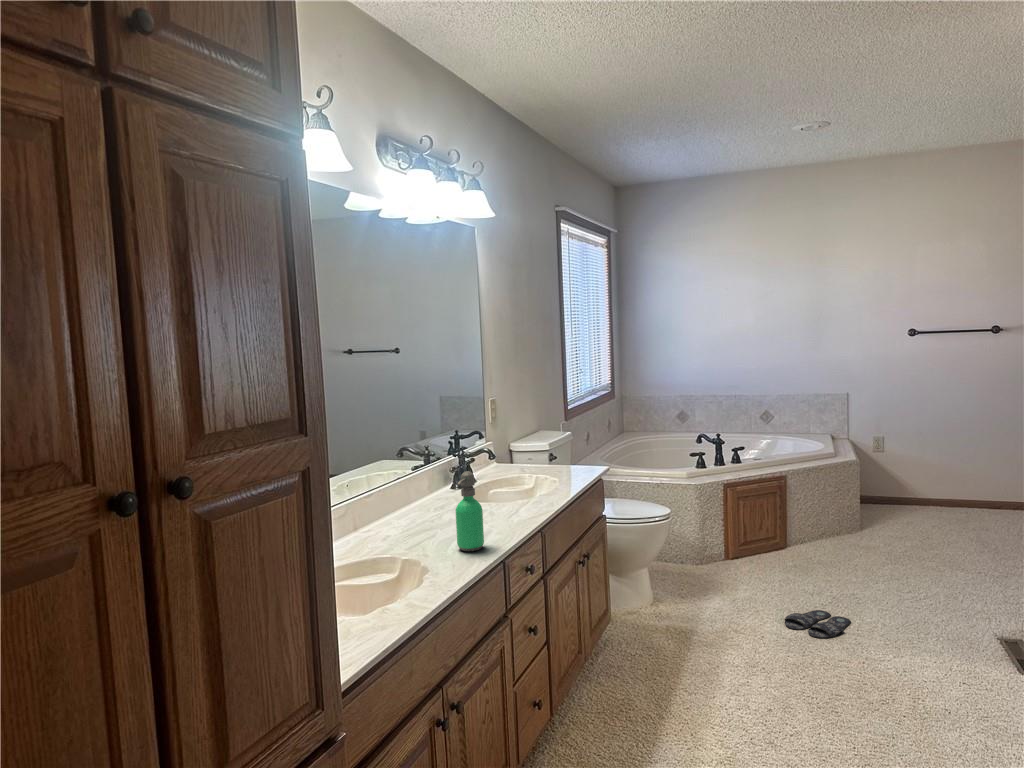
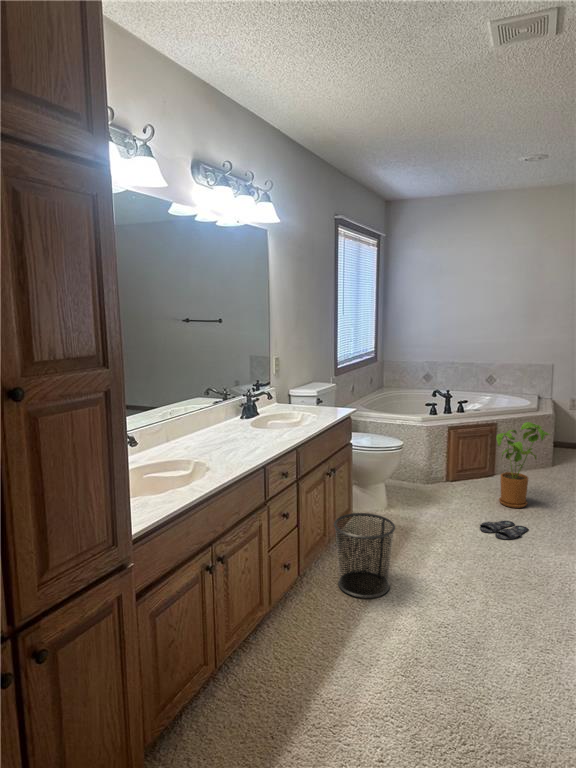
soap dispenser: present [456,471,484,551] -> none [233,404,252,459]
house plant: none [792,472,867,591] -> present [497,422,550,508]
waste bin: none [595,615,683,741] -> present [334,513,395,598]

